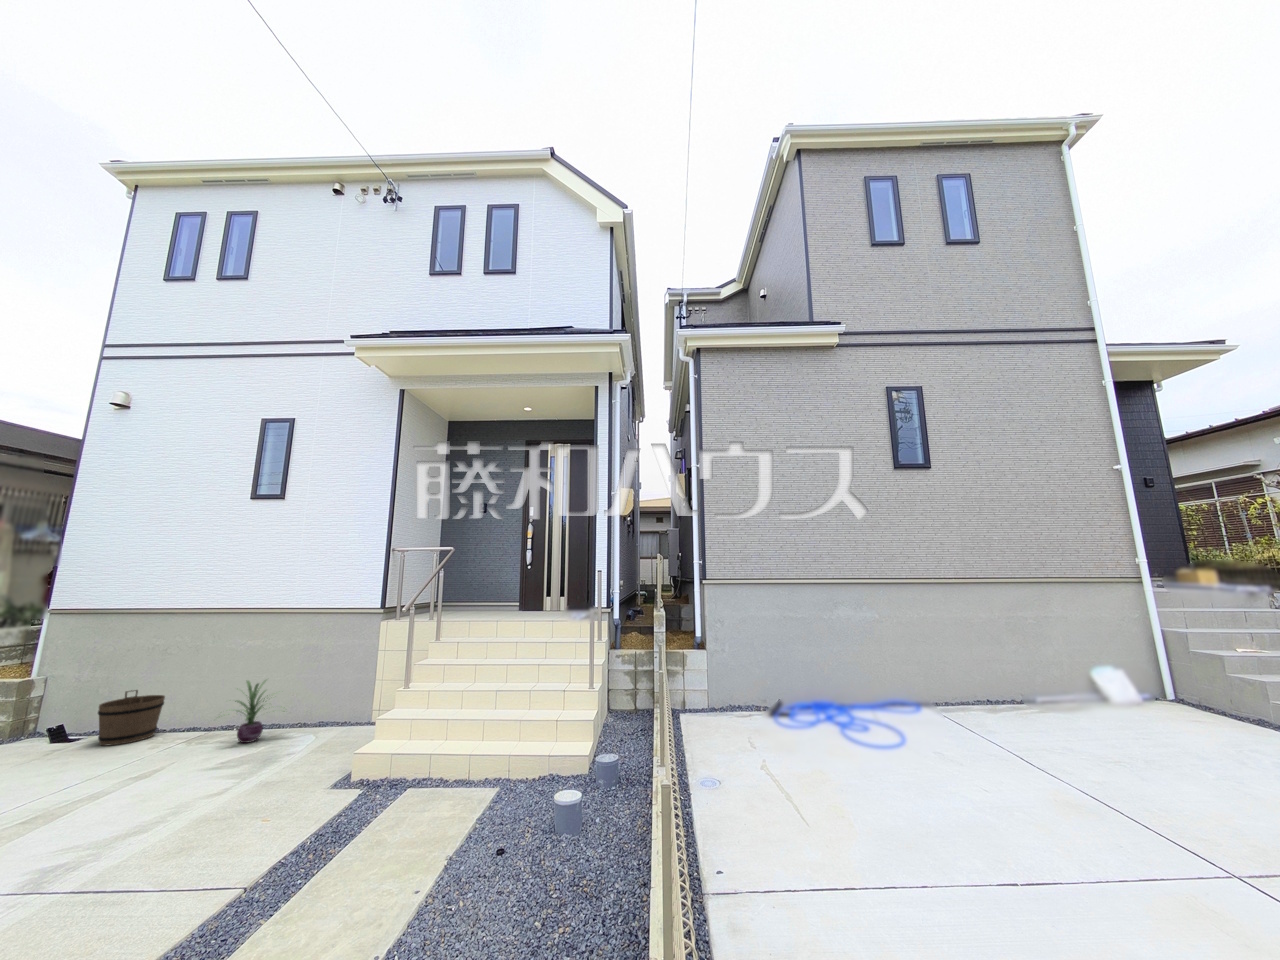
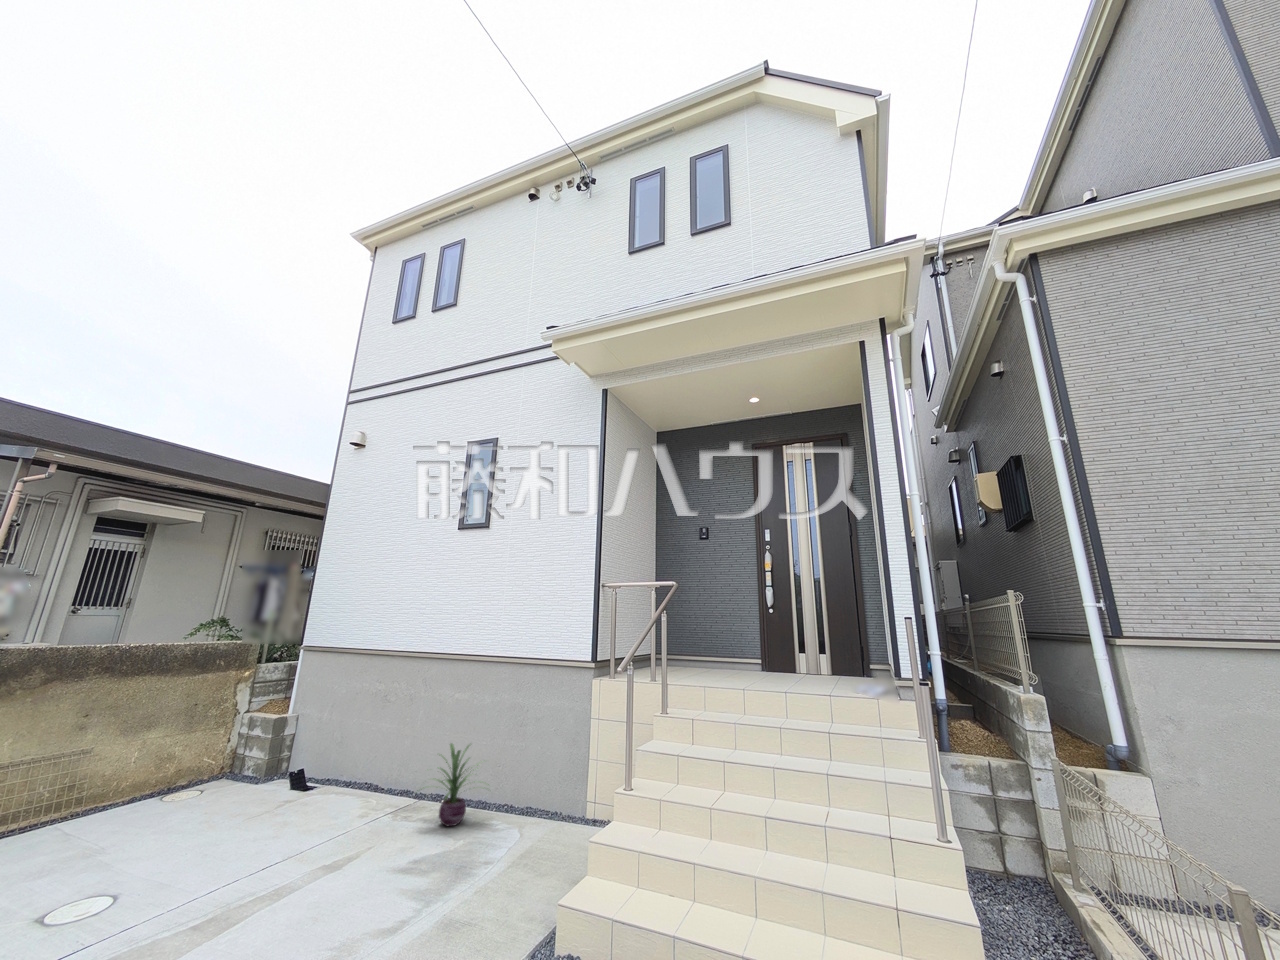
bucket: present [98,690,165,746] -> none [322,738,382,803]

